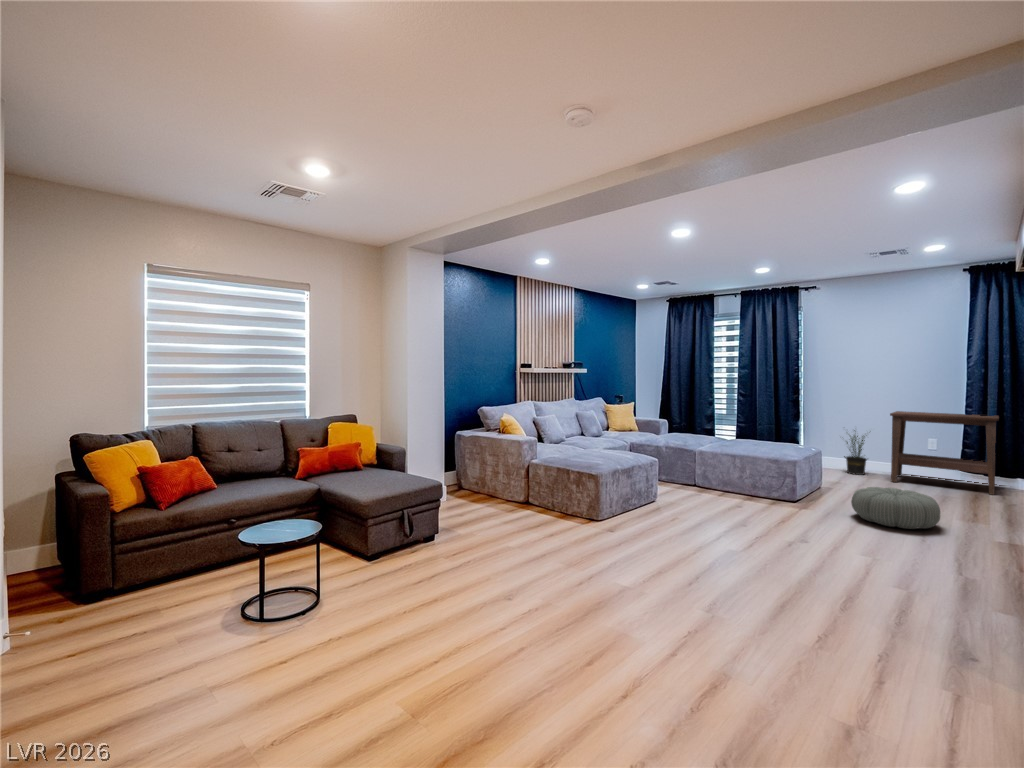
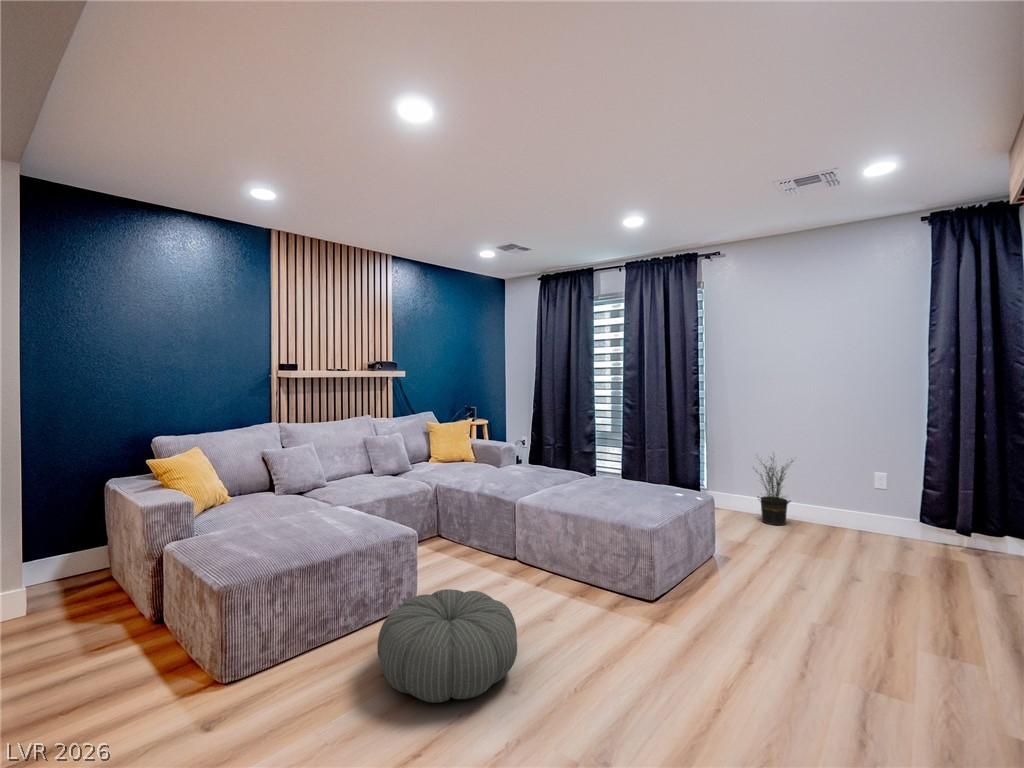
side table: present [890,411,999,495] -> none [818,431,980,569]
pouf: present [851,487,940,529] -> present [377,589,517,703]

